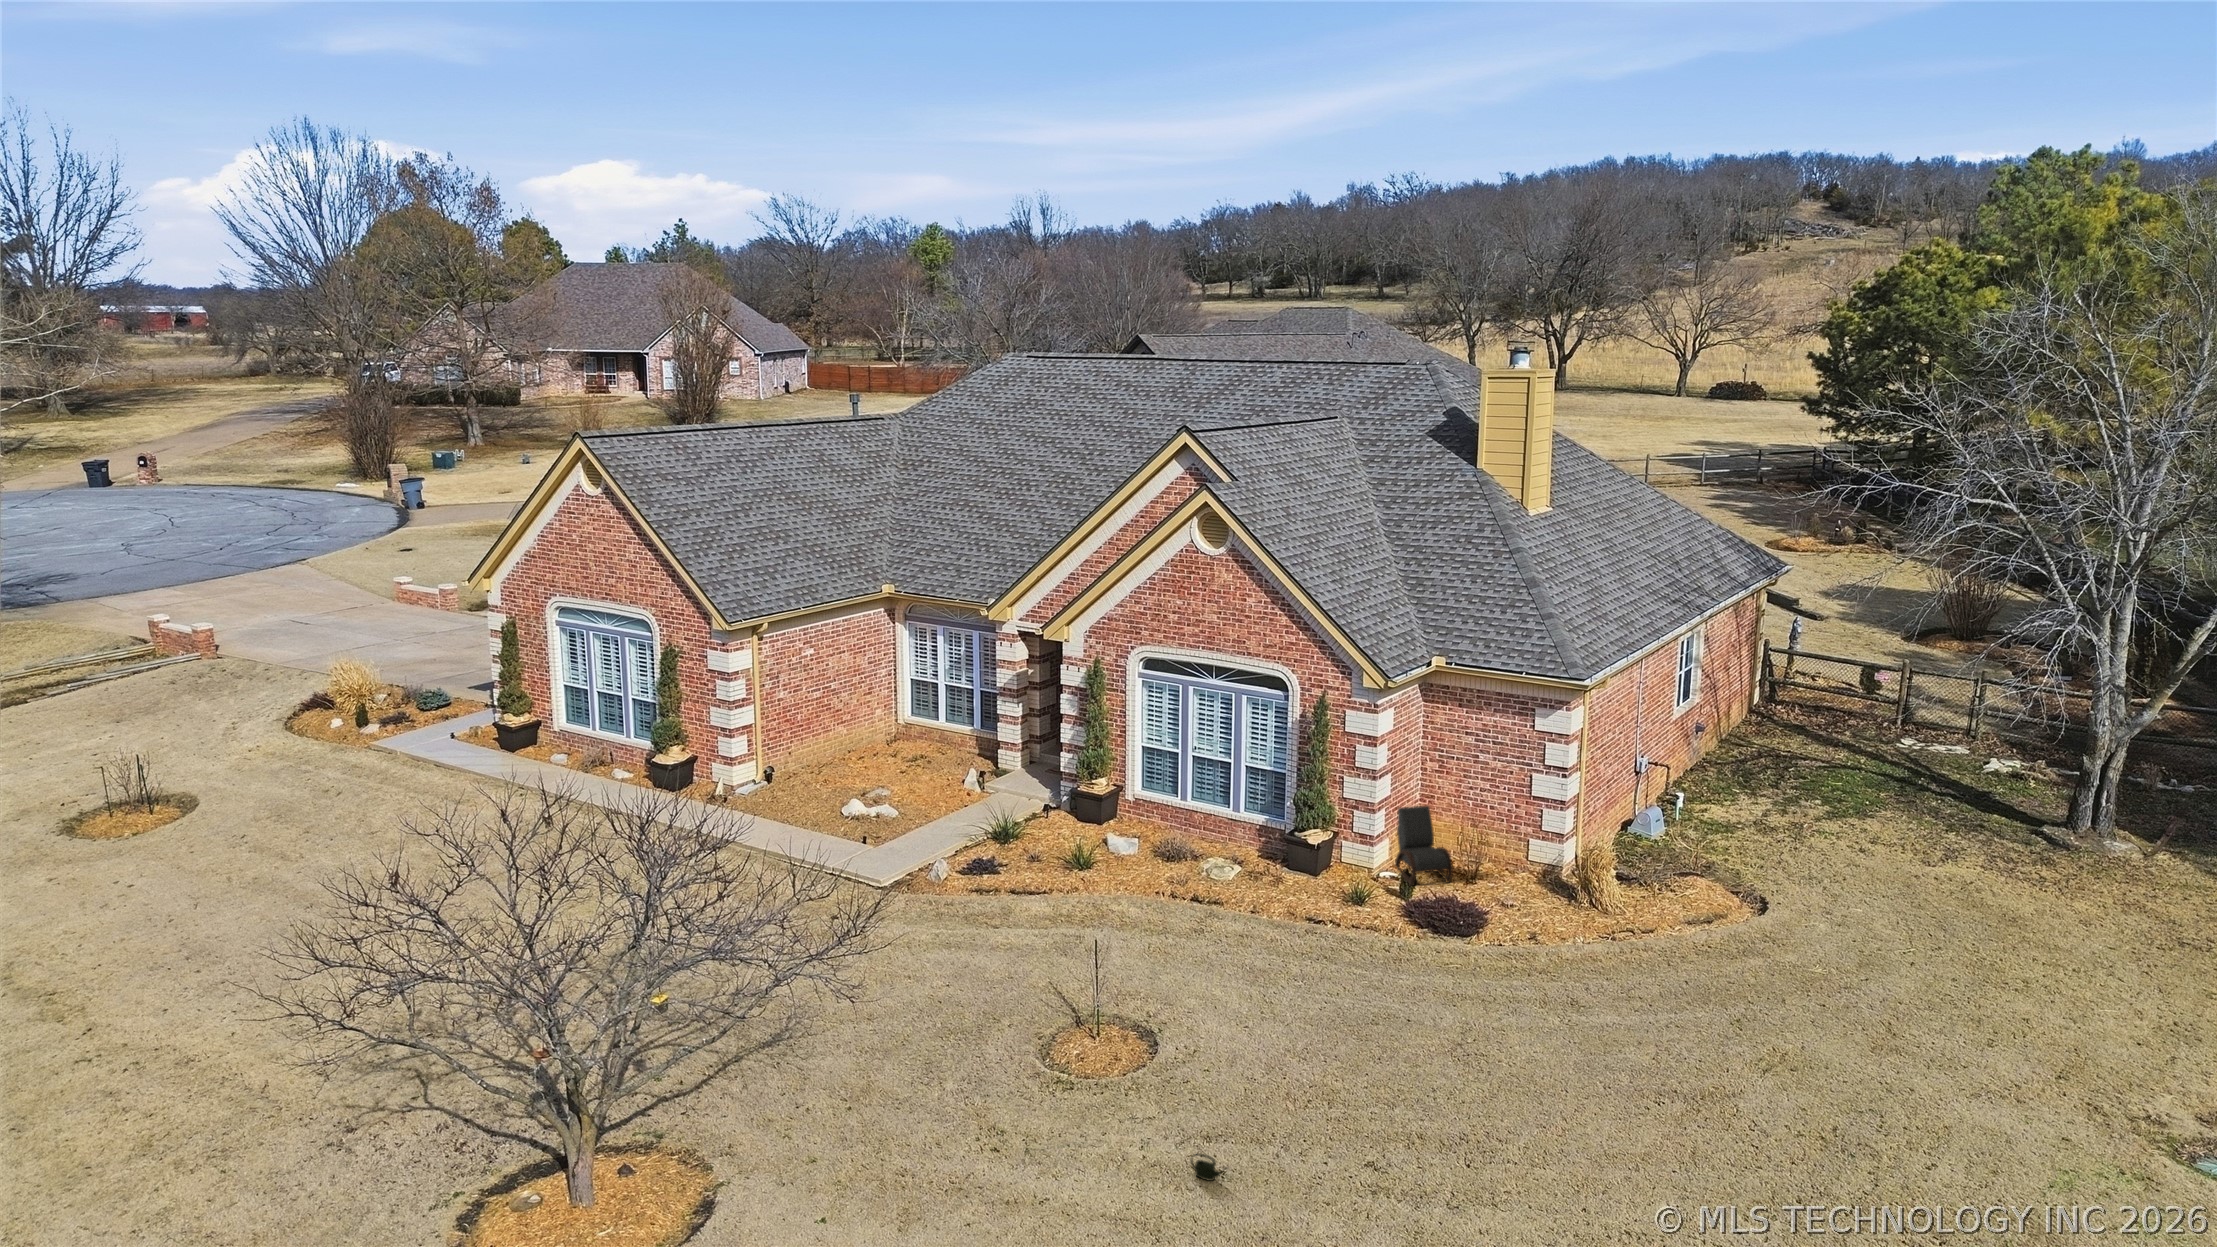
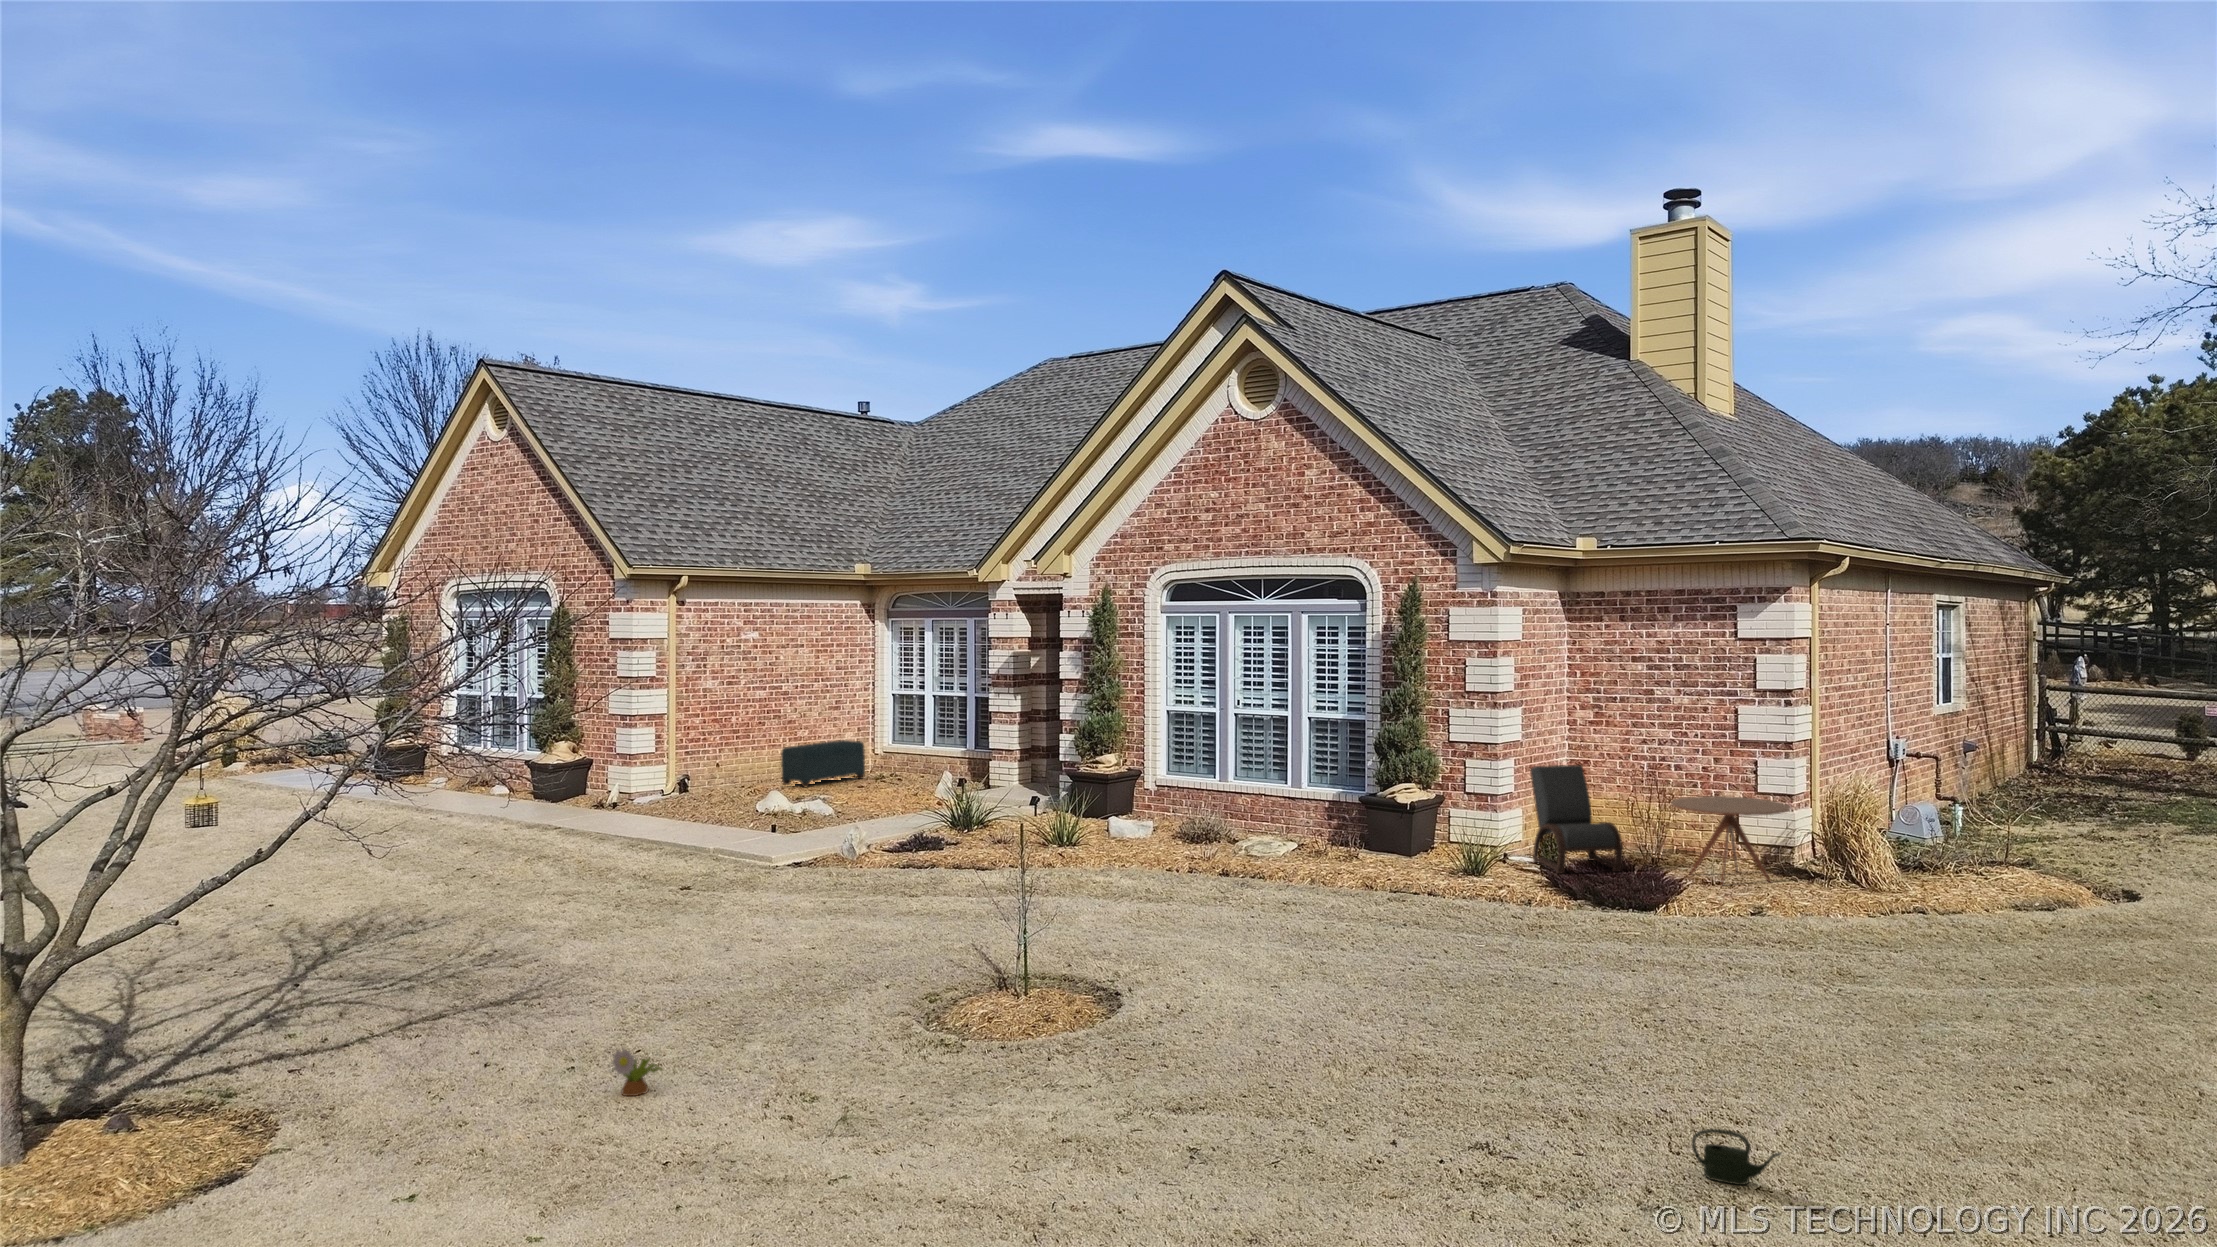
bench: none [834,720,895,766] -> present [781,740,865,787]
round table: none [1485,832,1560,899] -> present [1671,796,1790,885]
decorative plant: none [892,1109,923,1134] -> present [612,1048,662,1096]
watering can: present [1190,1154,1223,1181] -> present [1692,1129,1781,1185]

